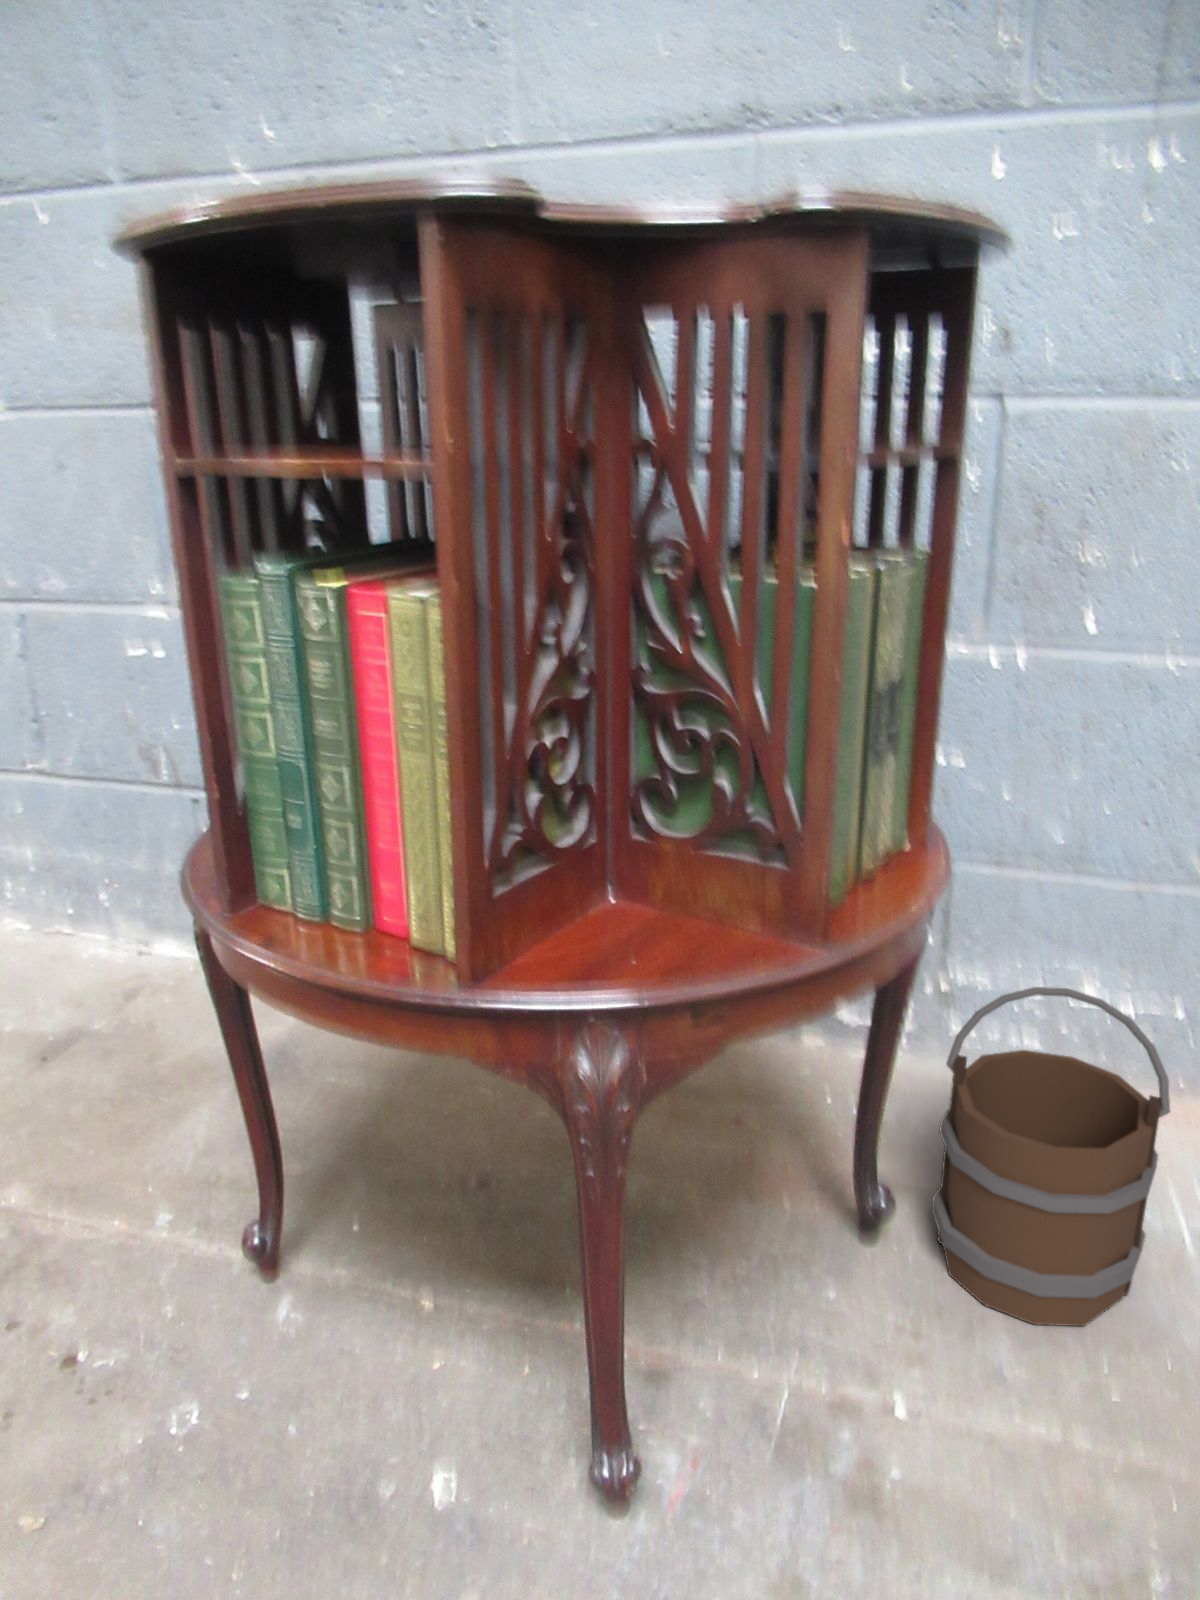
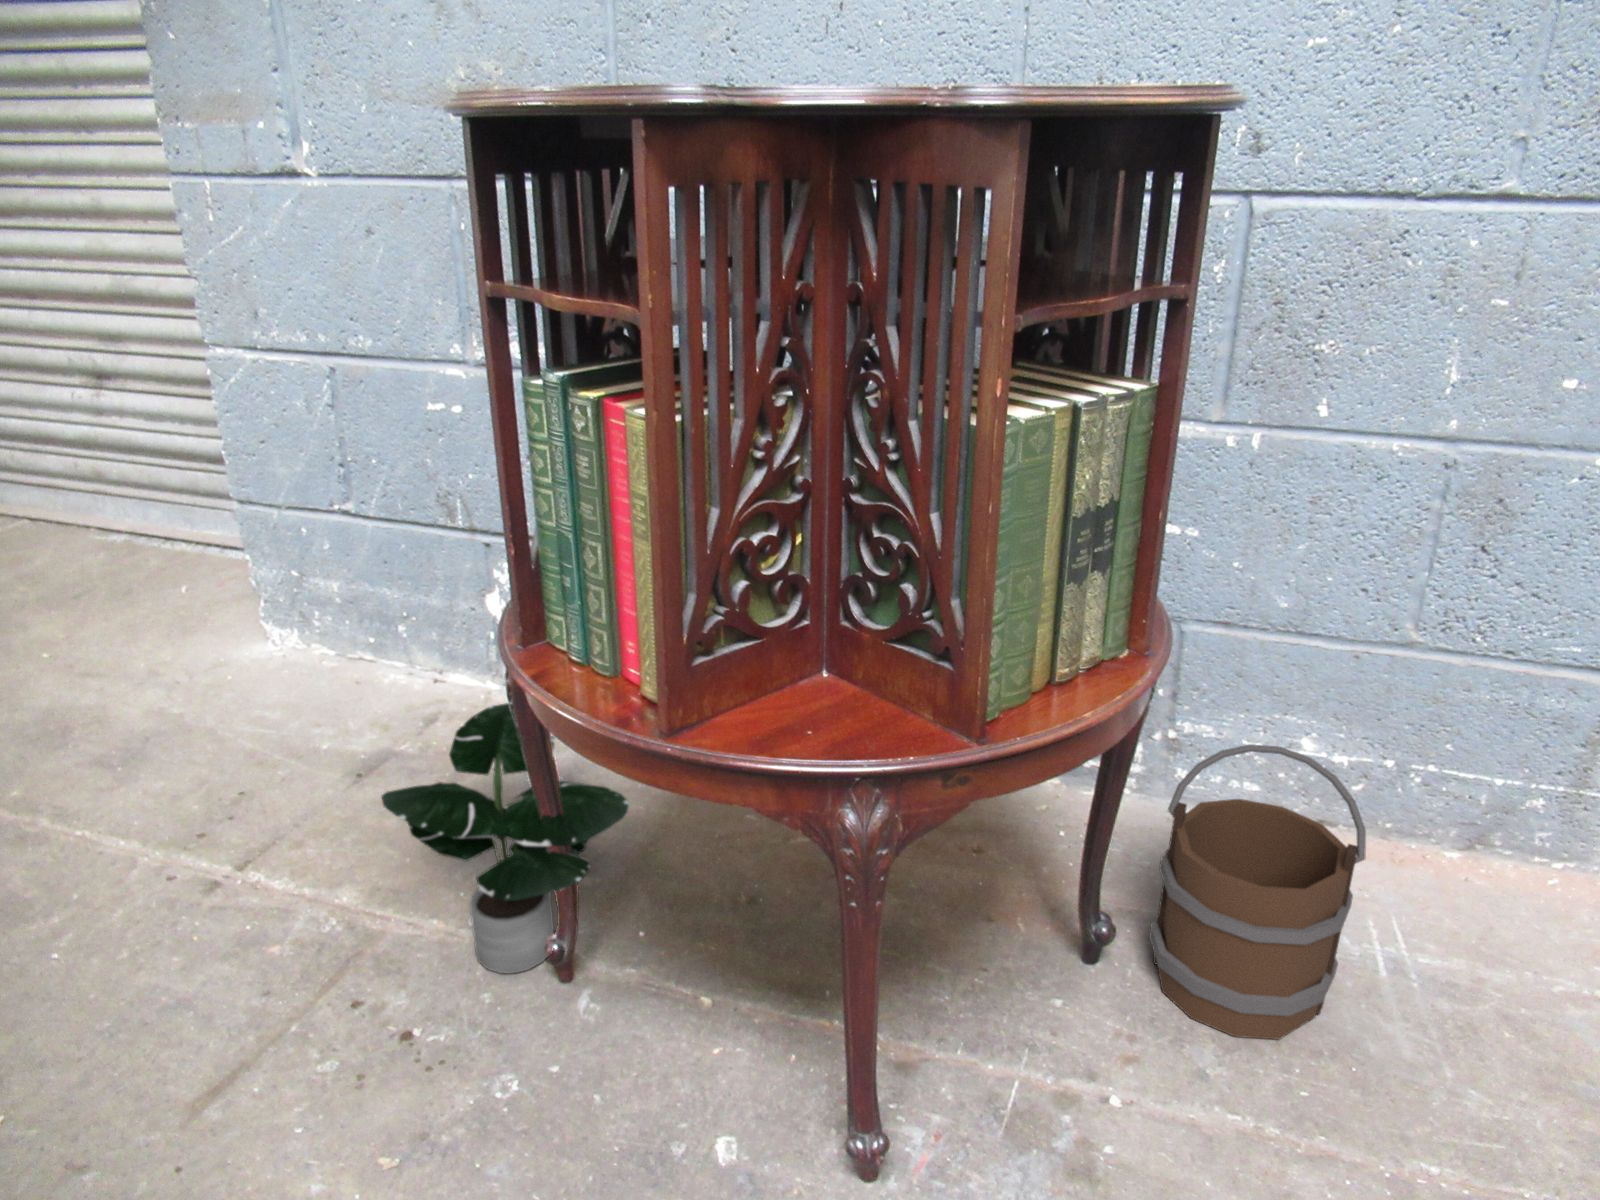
potted plant: none [40,965,335,1282] -> present [382,703,629,973]

